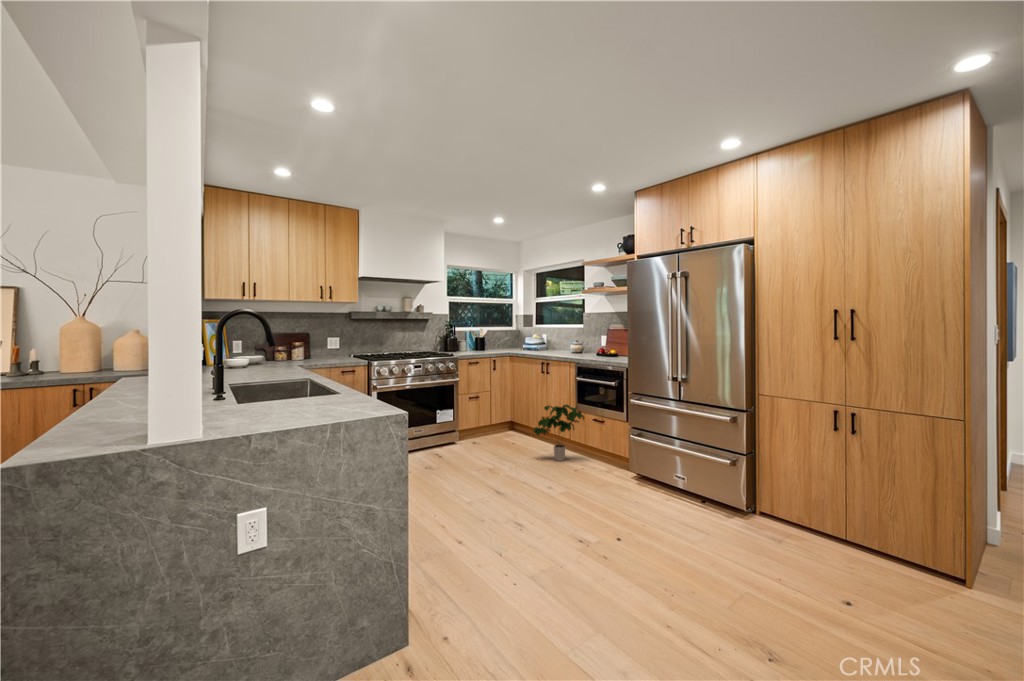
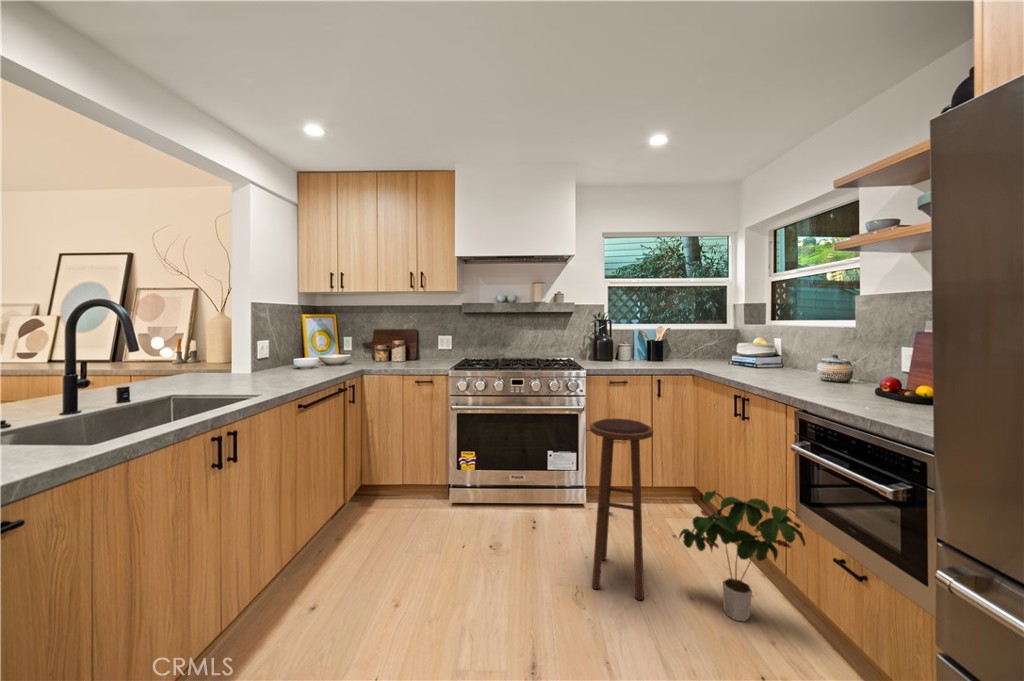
stool: none [490,377,523,466] -> present [590,419,653,600]

